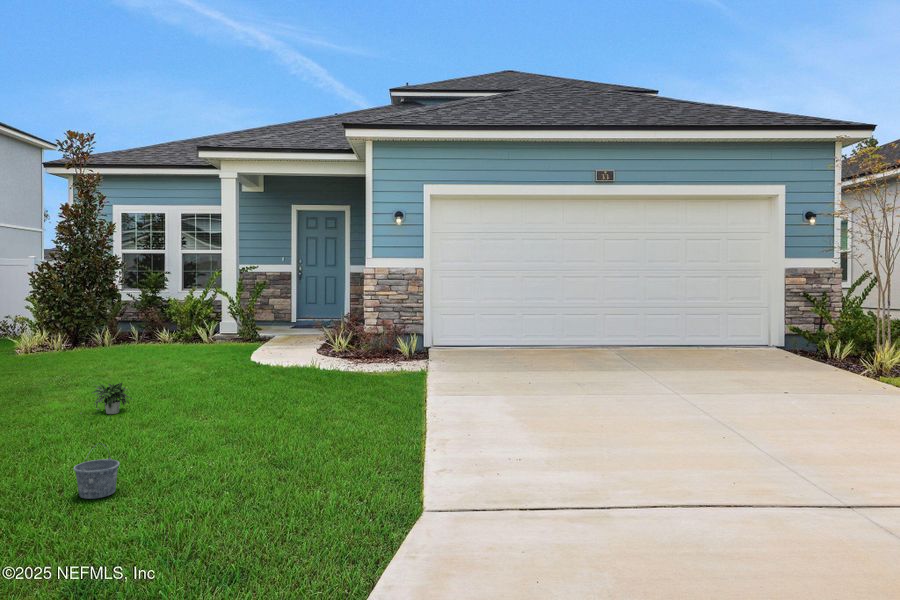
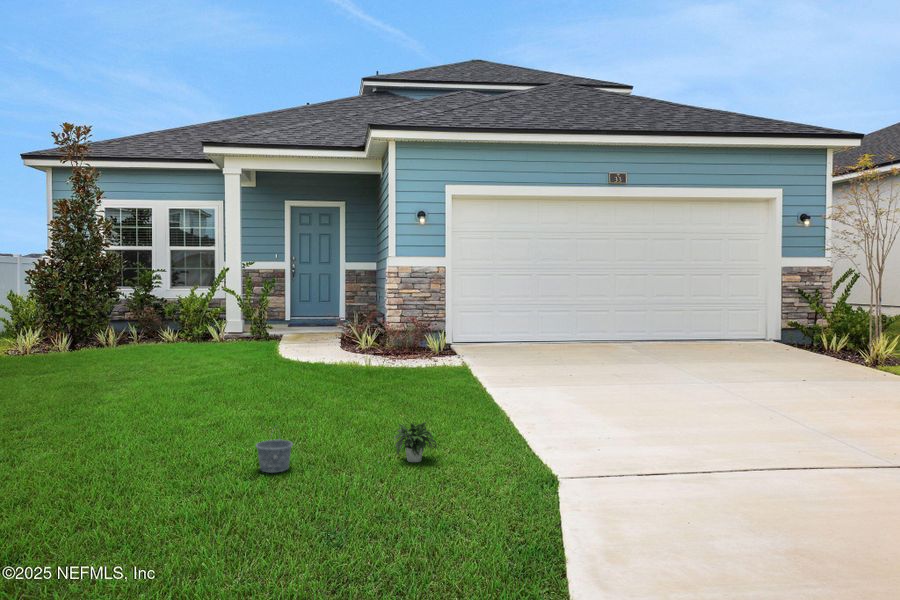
potted plant: present [81,383,132,414] -> present [389,422,436,462]

